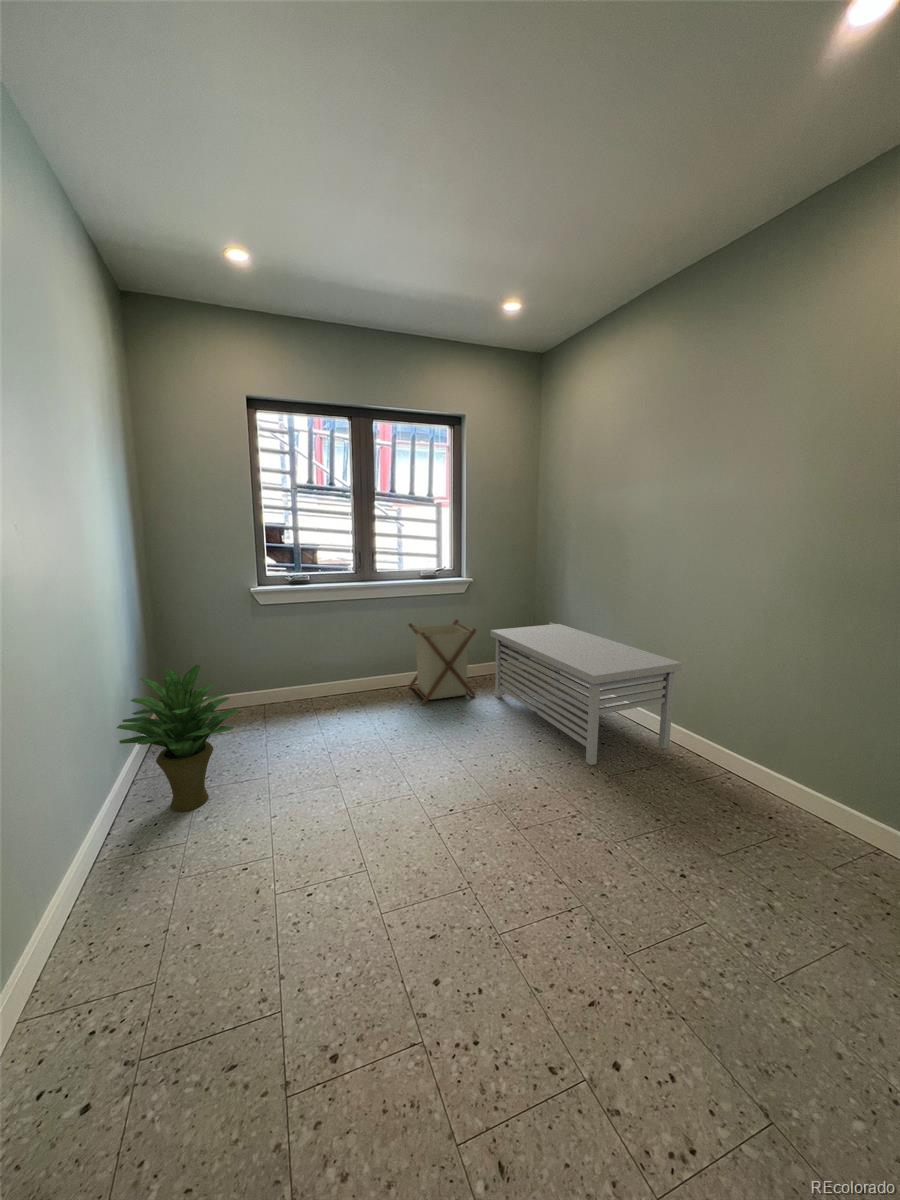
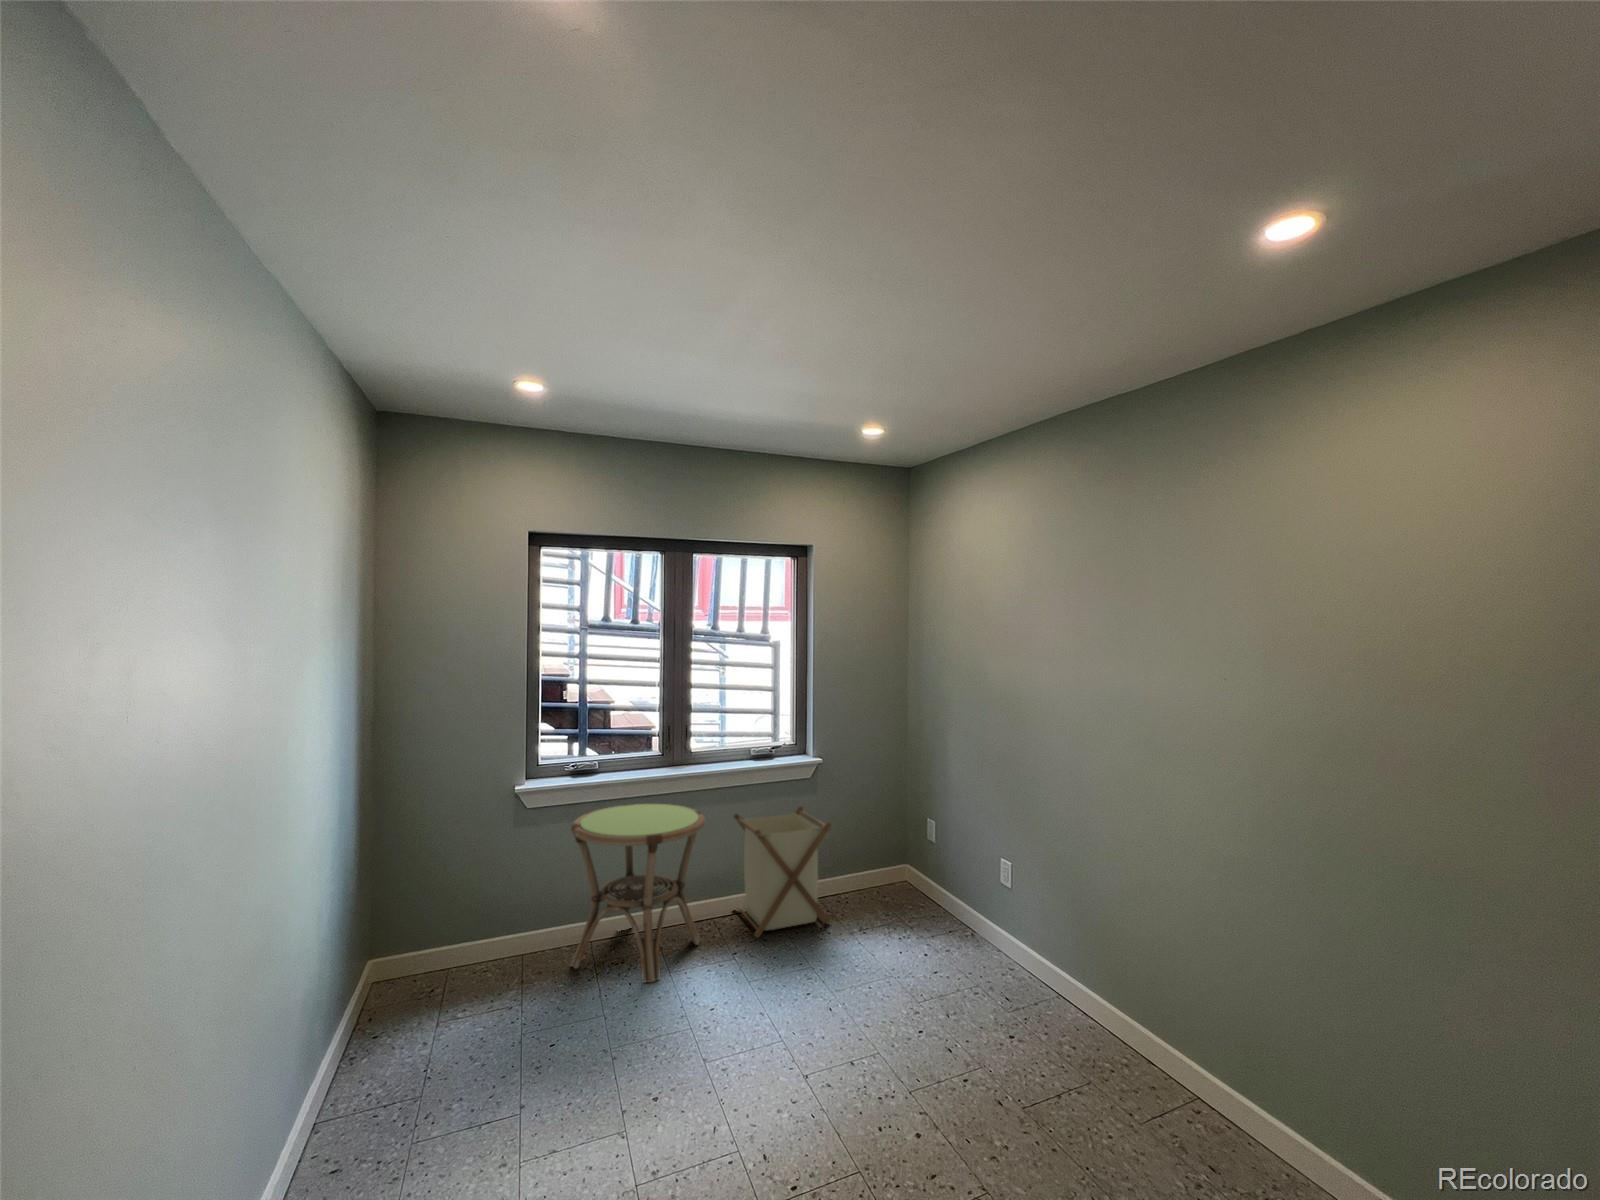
side table: none [289,615,385,729] -> present [571,804,705,983]
storage bench: present [491,624,682,765] -> none [850,812,1114,1034]
potted plant: present [117,665,239,811] -> none [347,897,518,1128]

